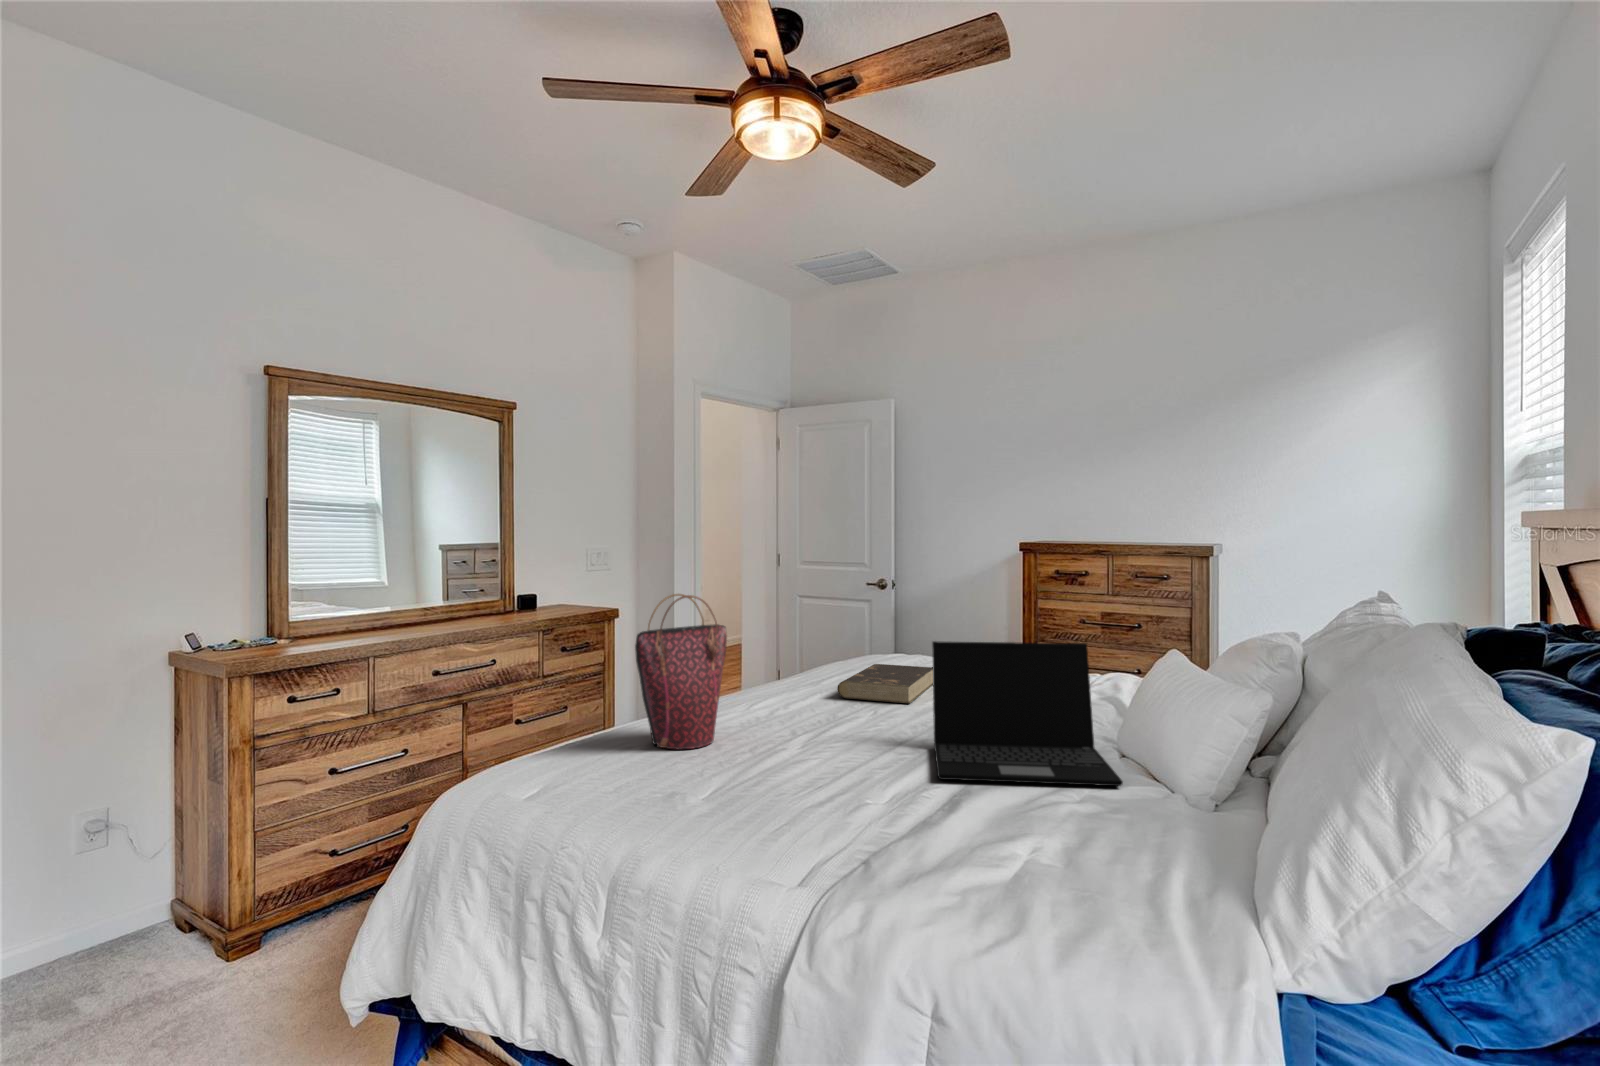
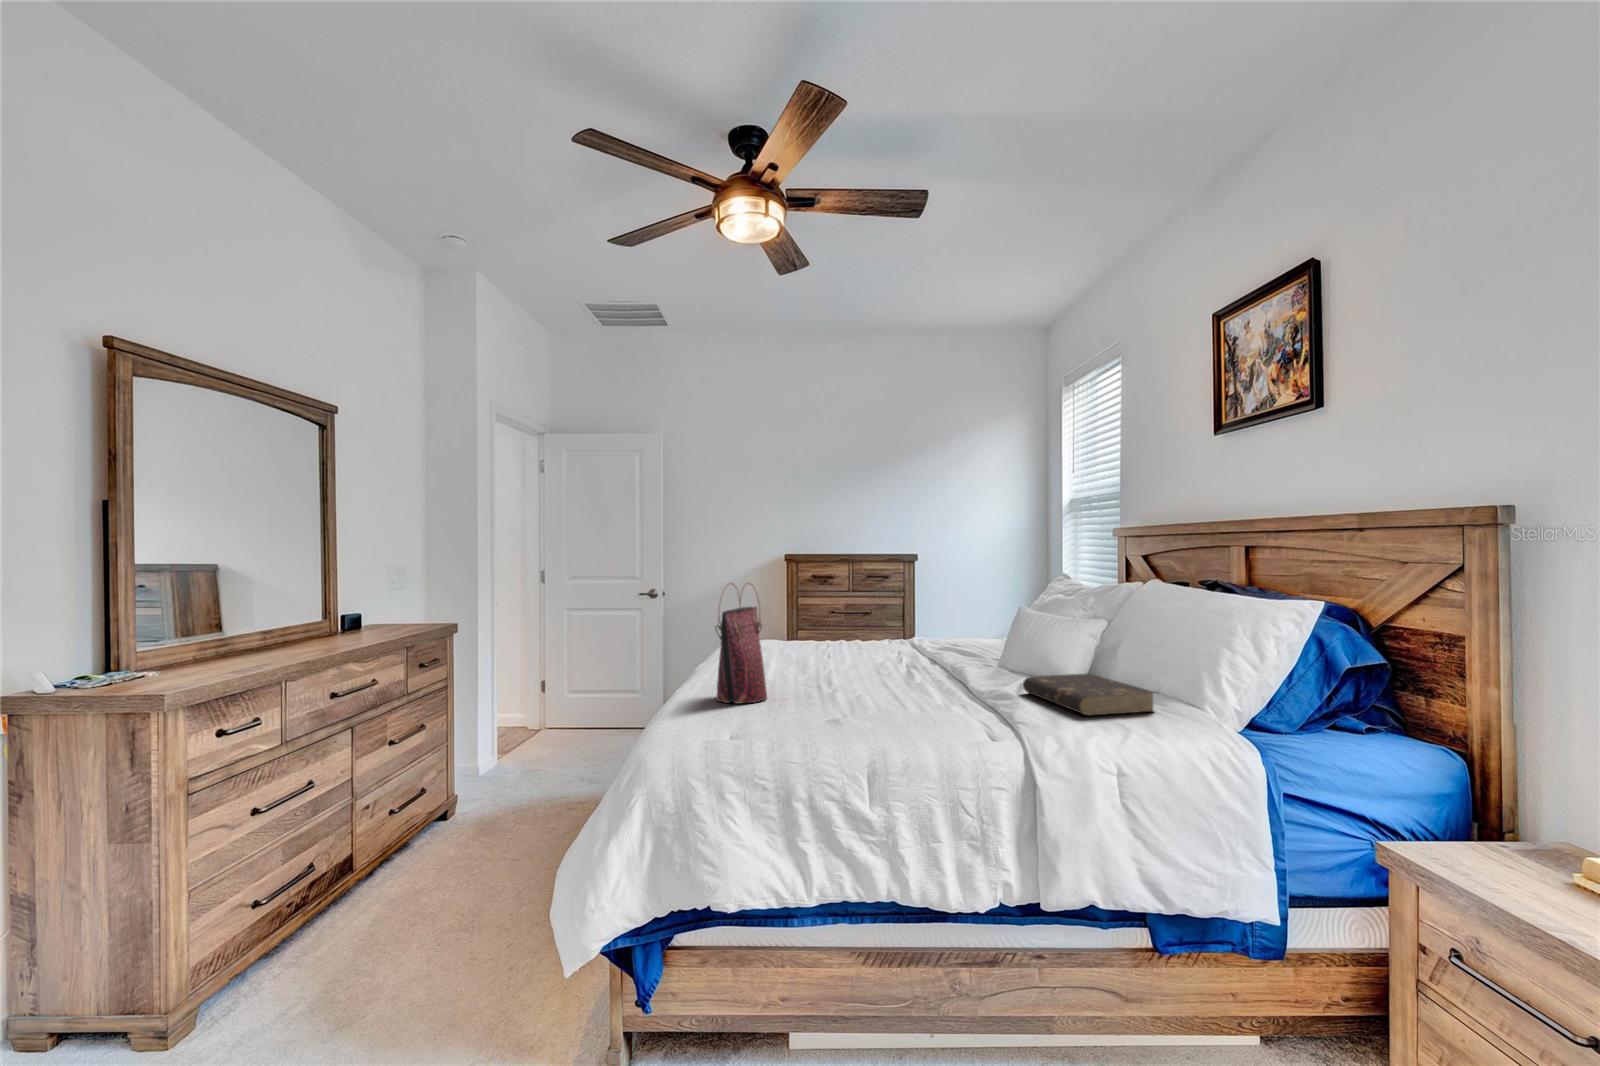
laptop: present [932,641,1123,786] -> none [897,603,1039,690]
book: present [837,664,933,703] -> present [1023,673,1154,716]

